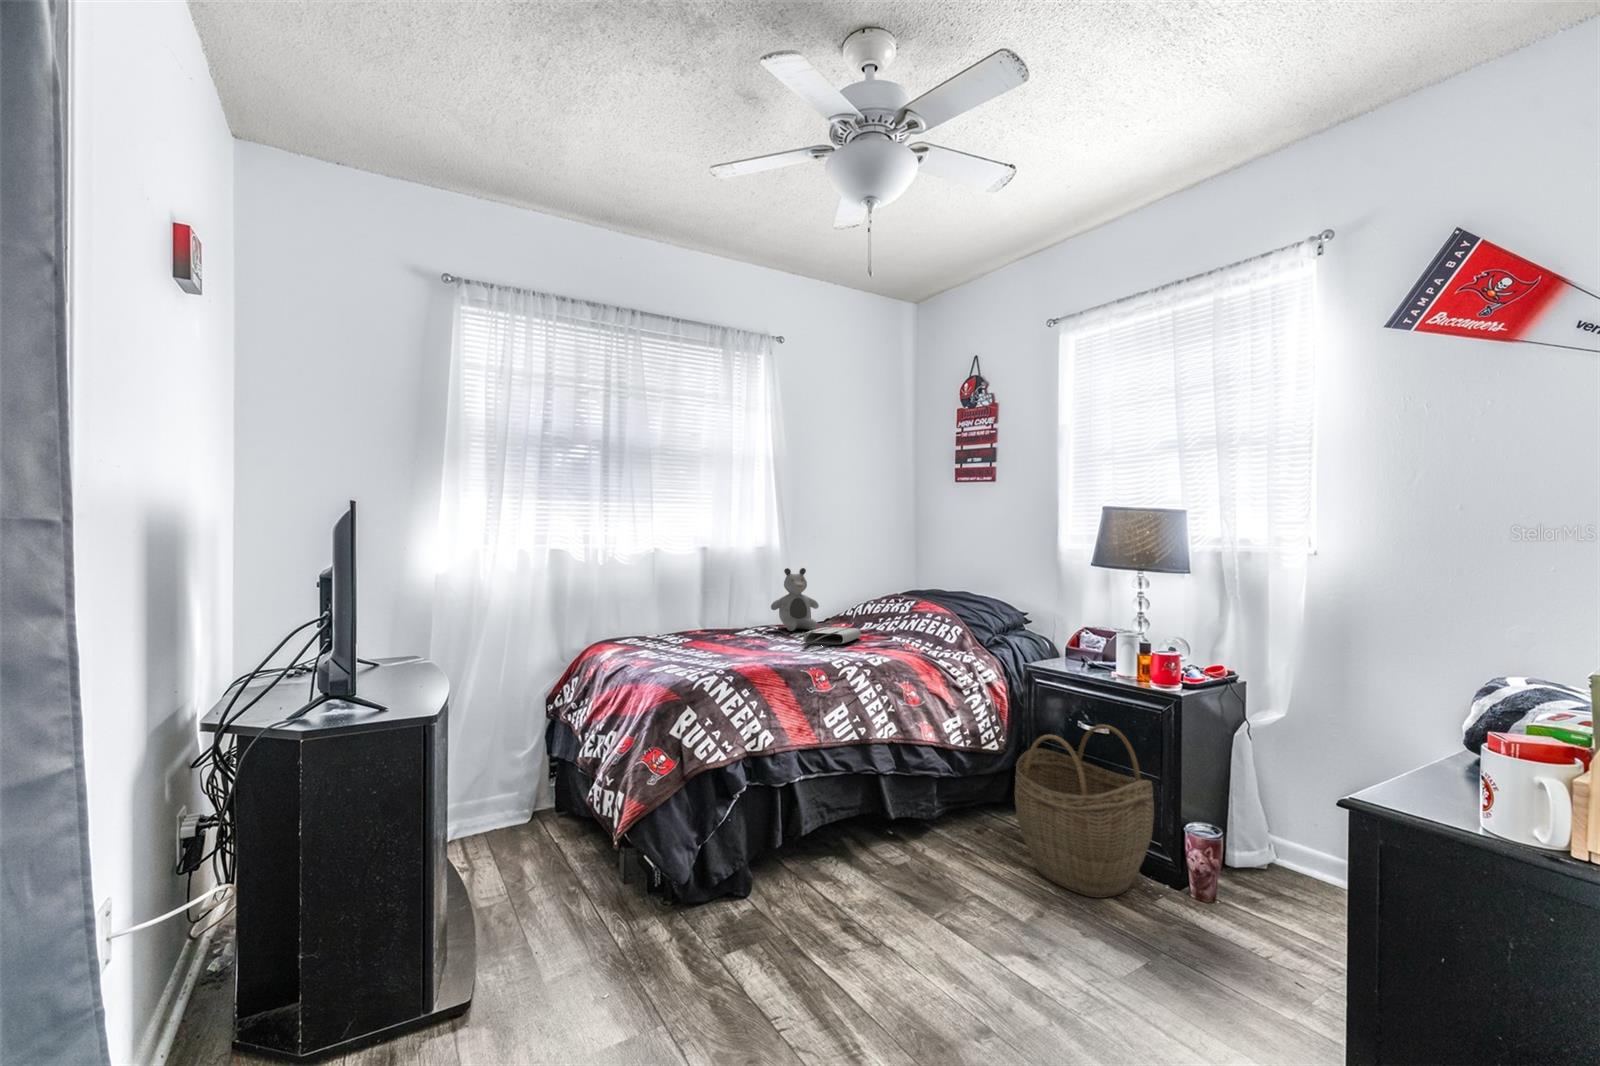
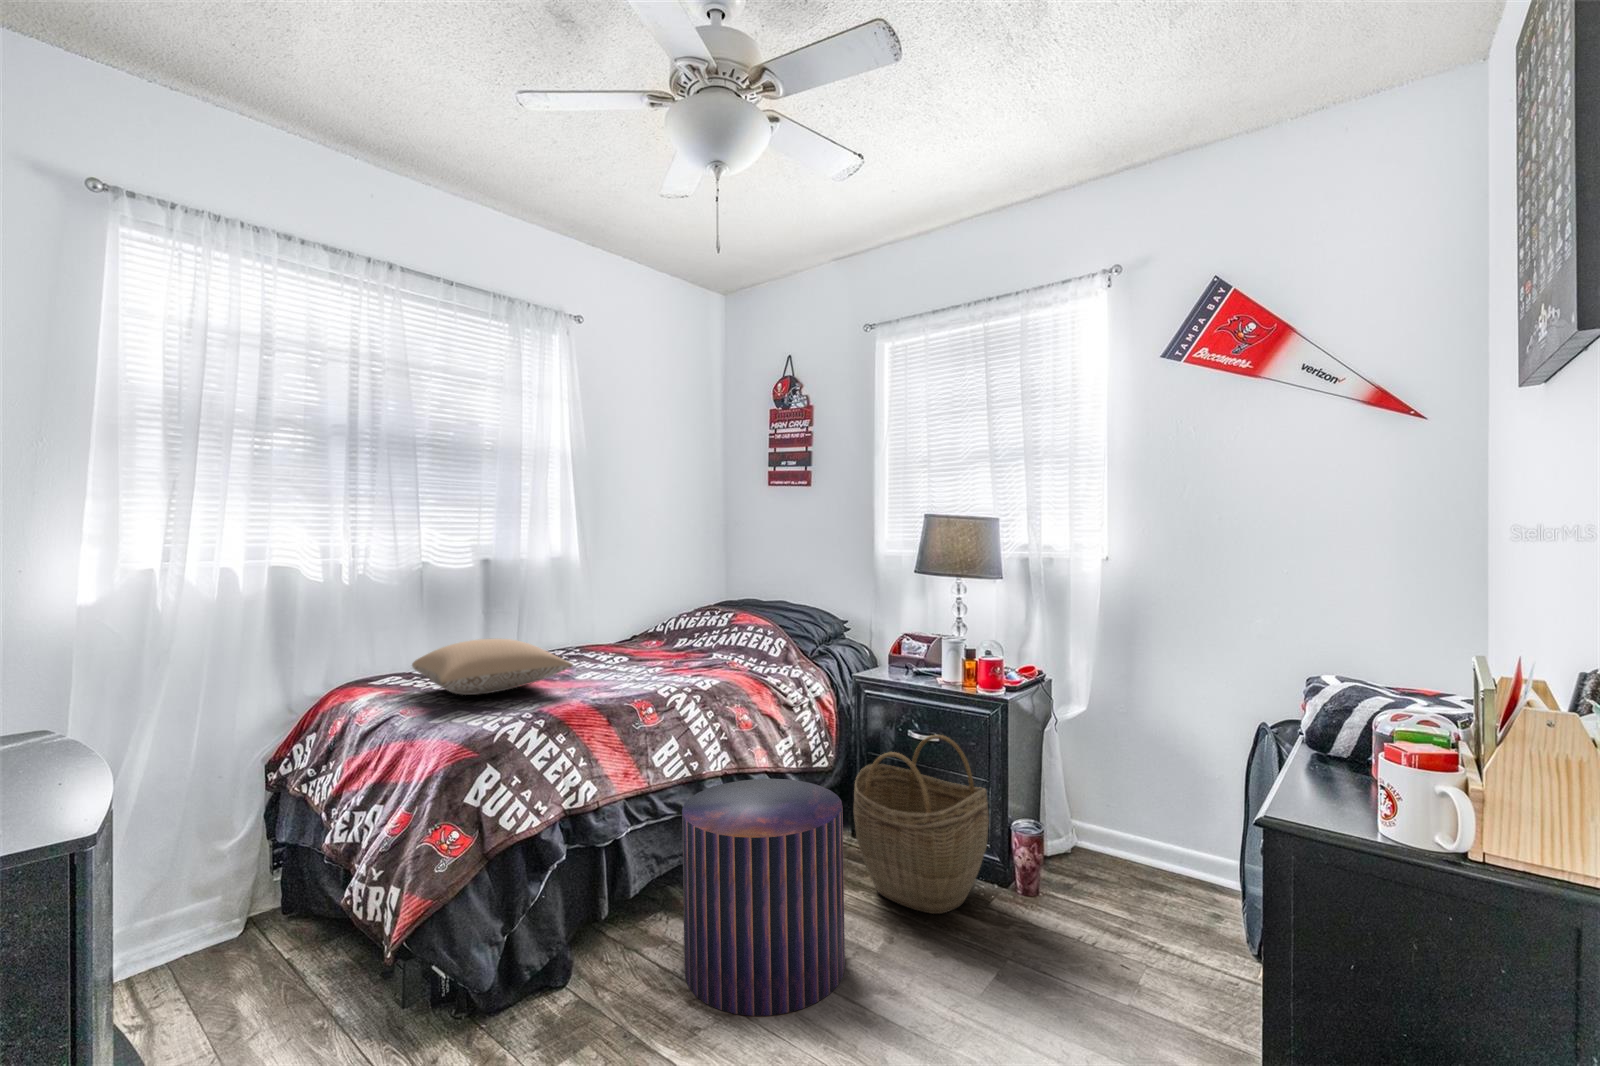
teddy bear: present [771,568,819,631] -> none [572,581,628,653]
pillow: none [638,610,763,654] -> present [412,638,573,695]
tote bag: present [803,627,861,645] -> none [616,647,678,670]
pouf: none [844,746,991,952] -> present [682,779,845,1016]

